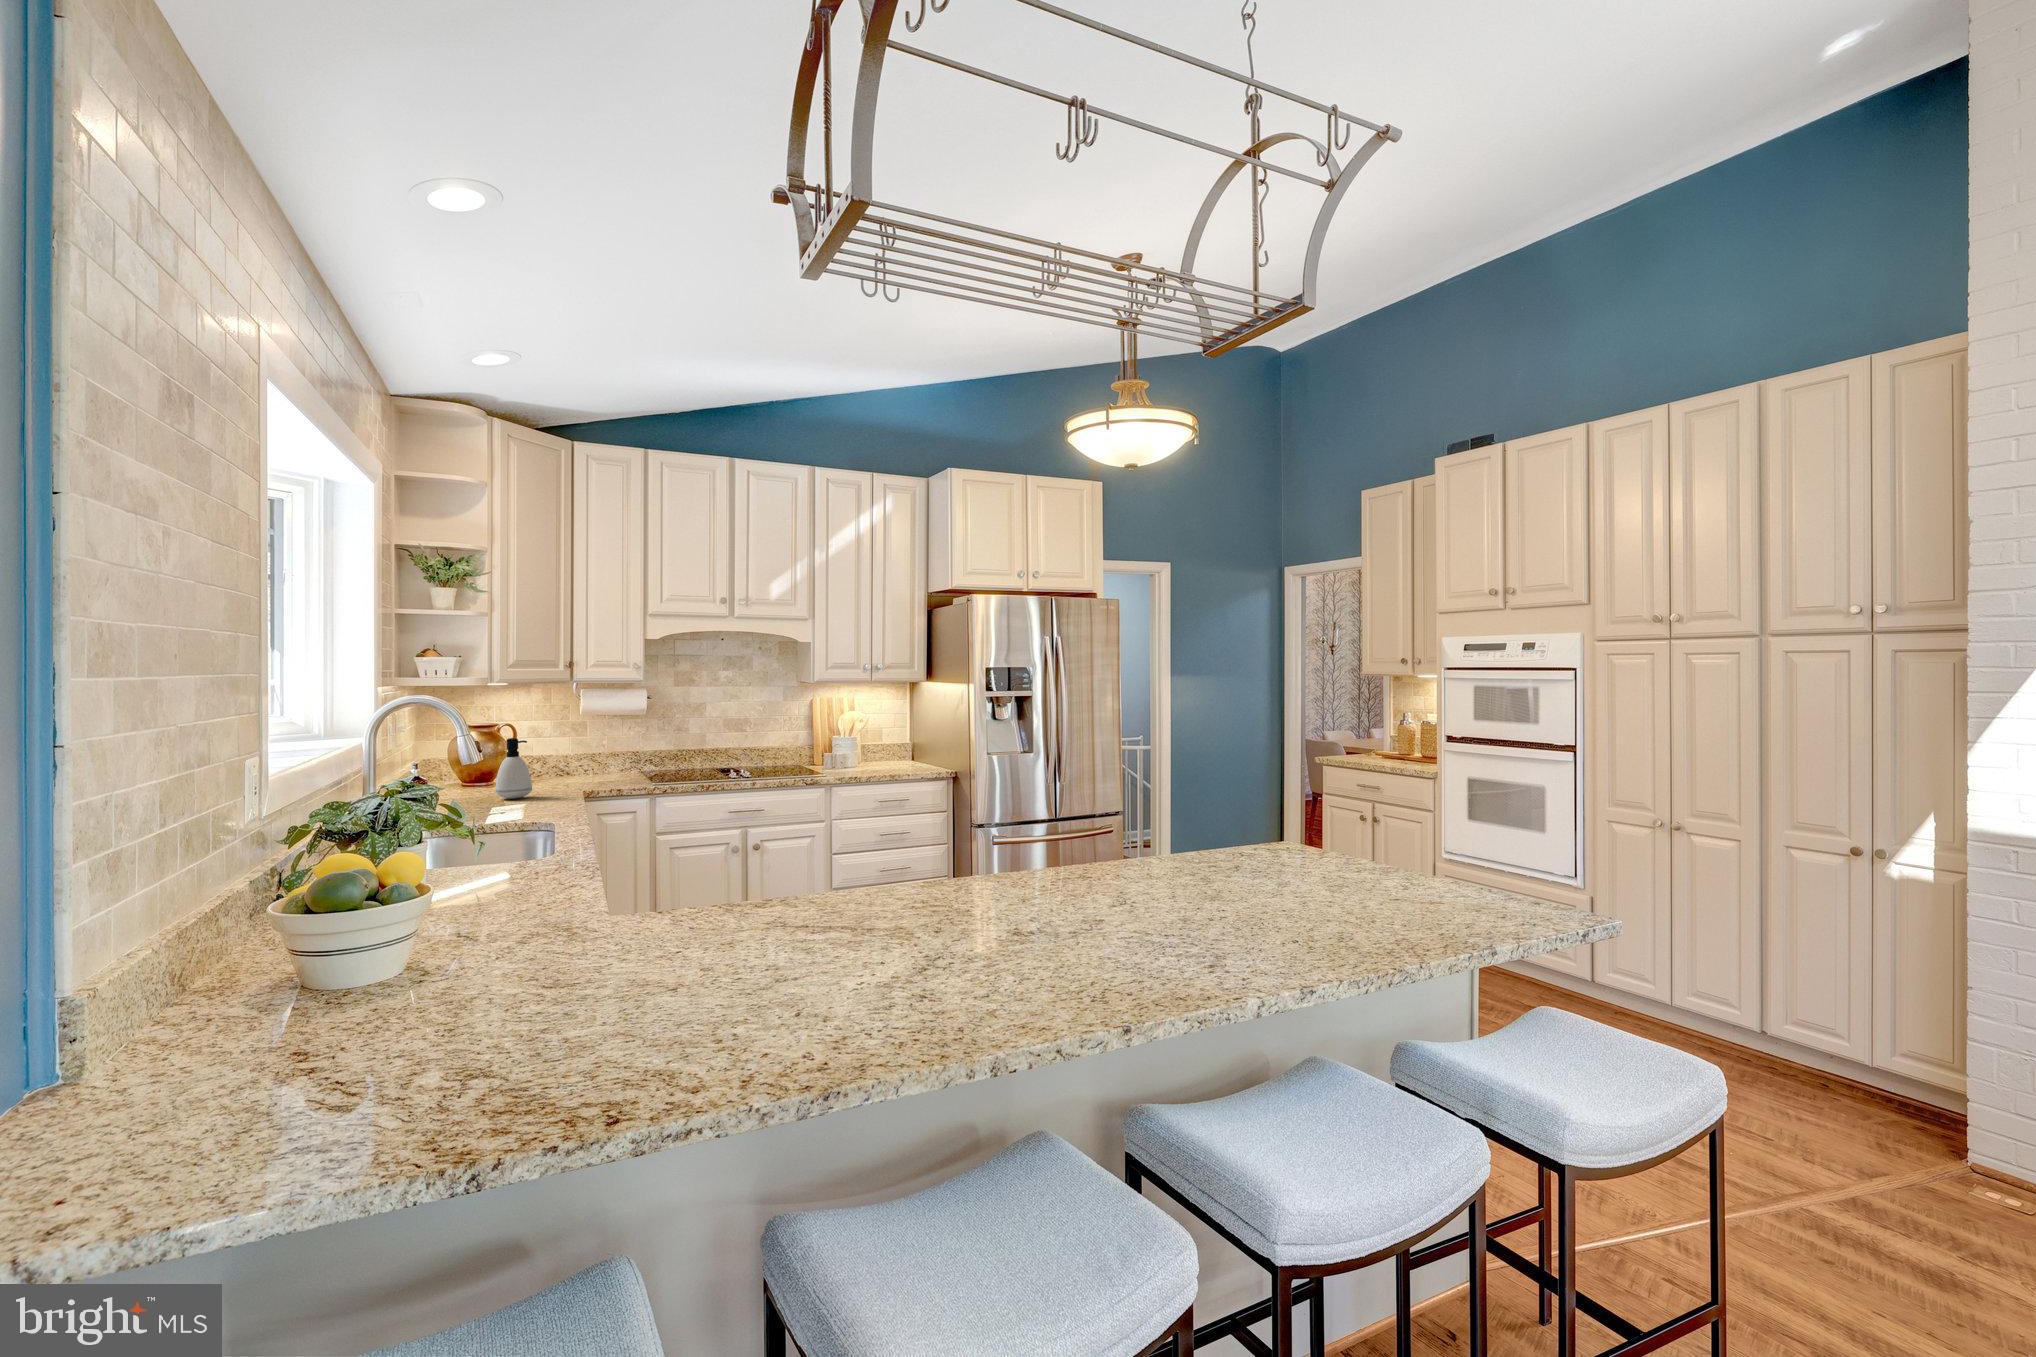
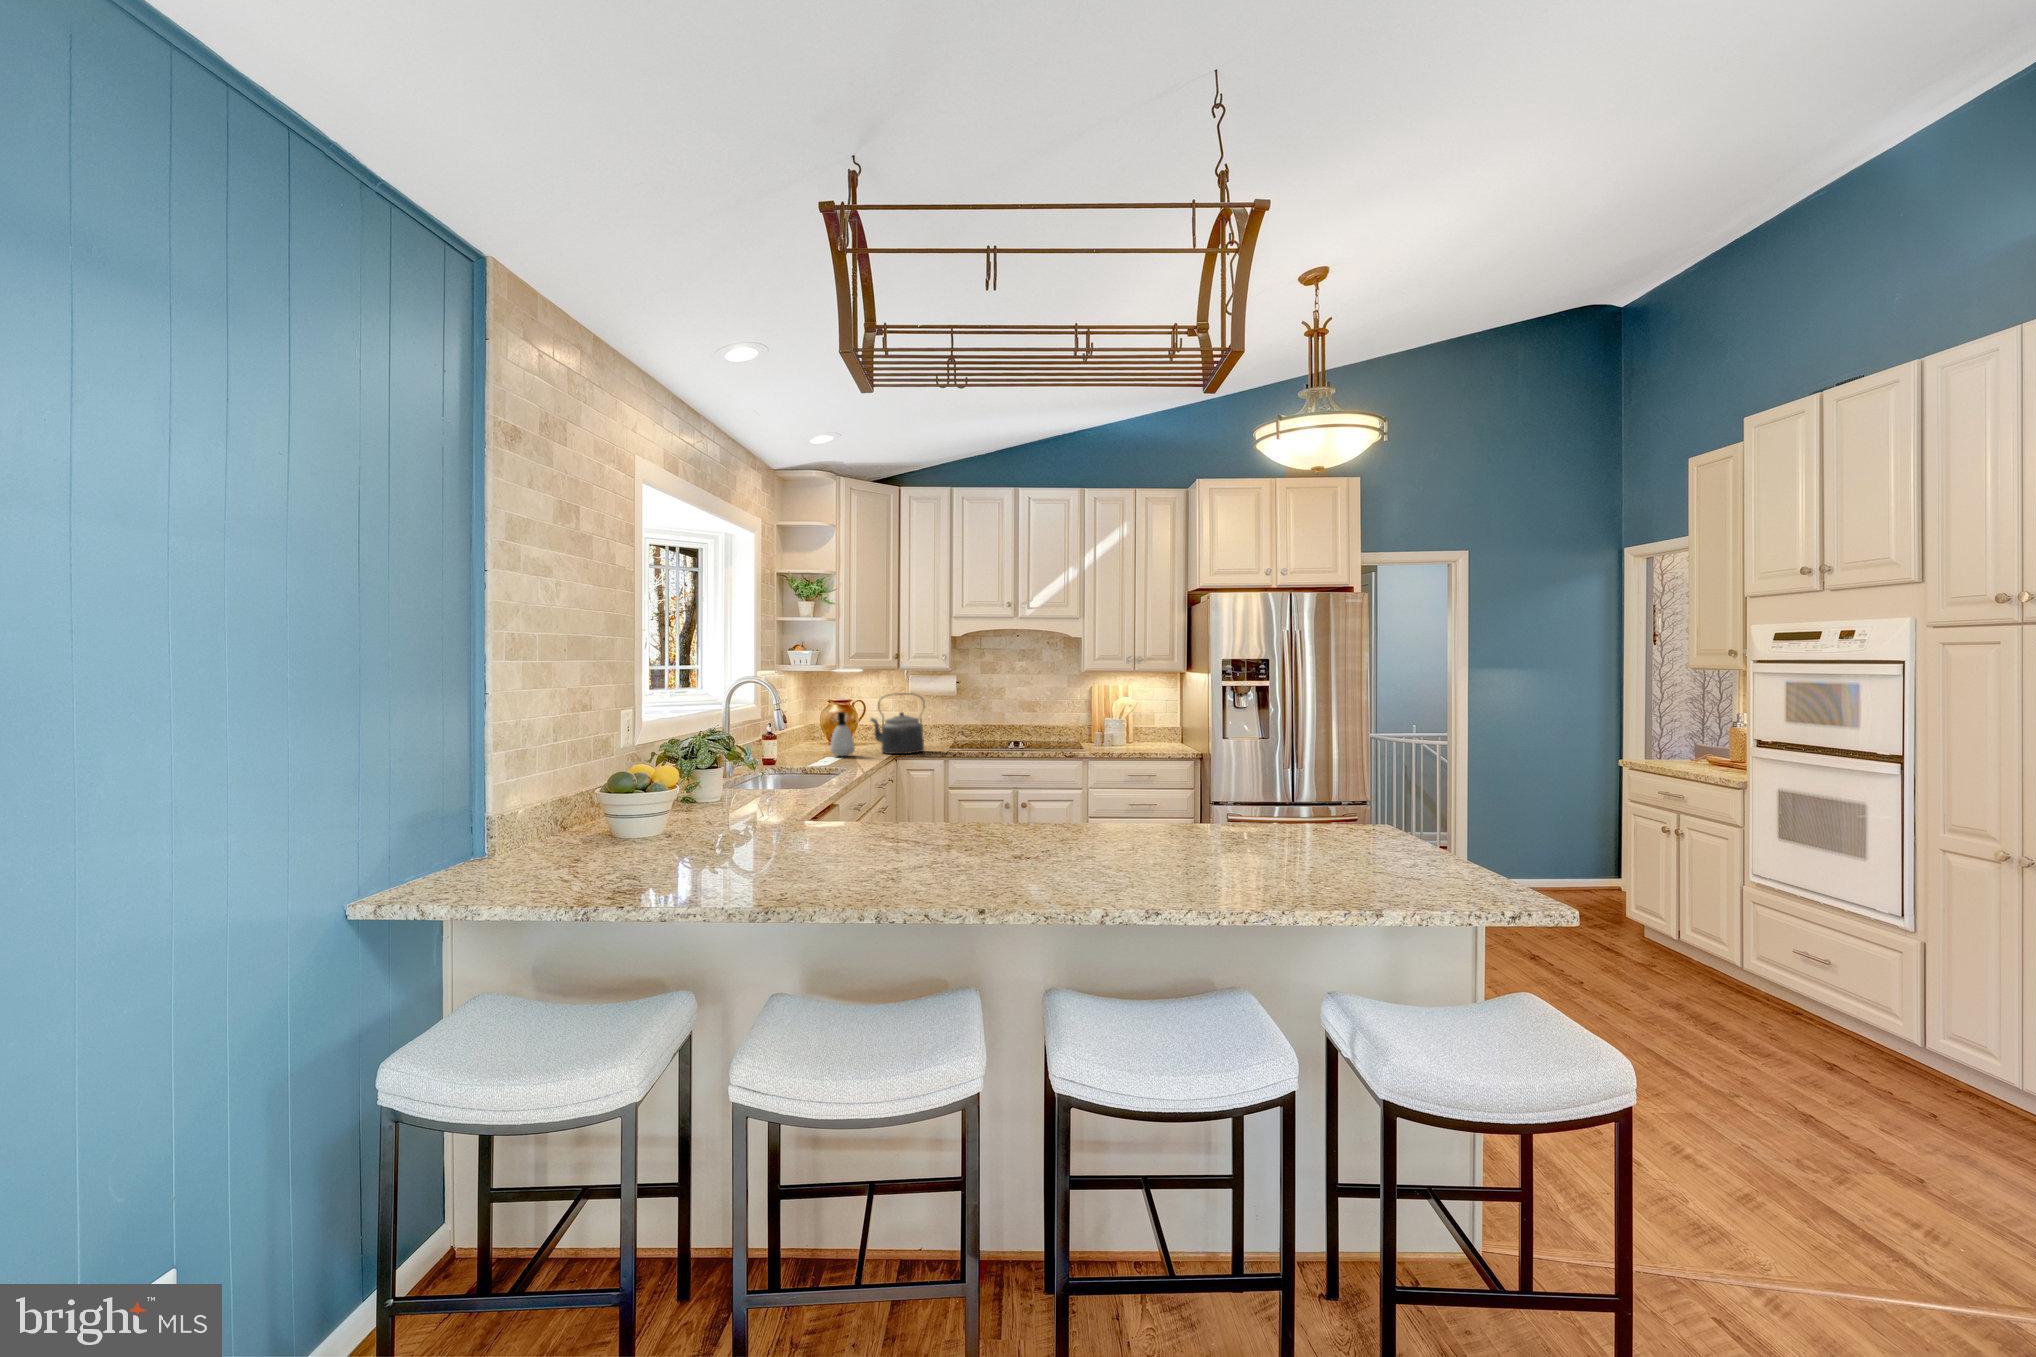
kettle: none [545,711,624,792] -> present [871,693,925,754]

